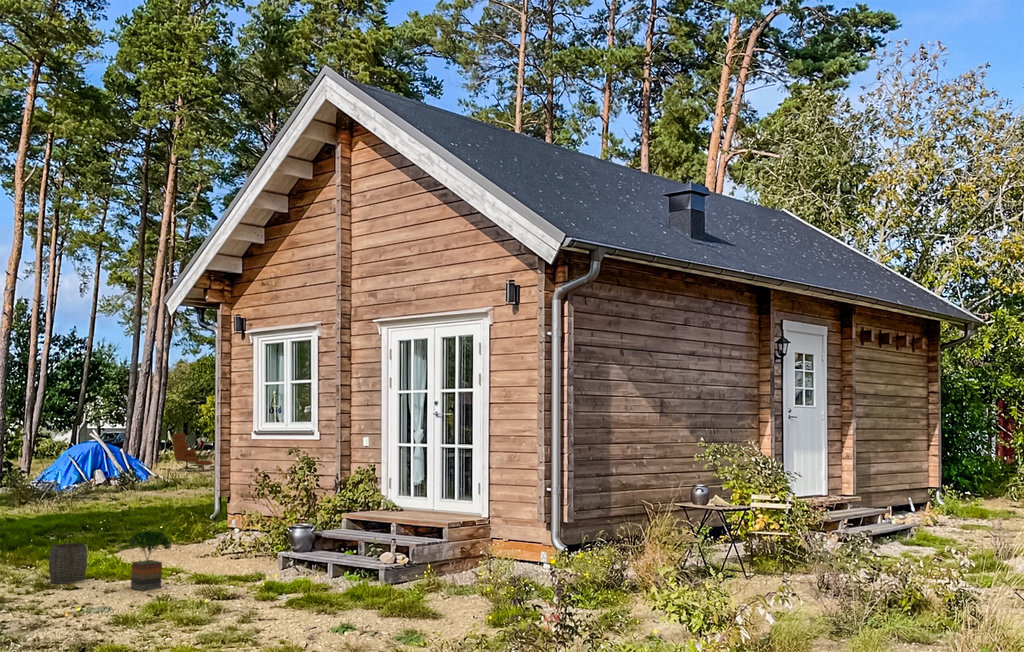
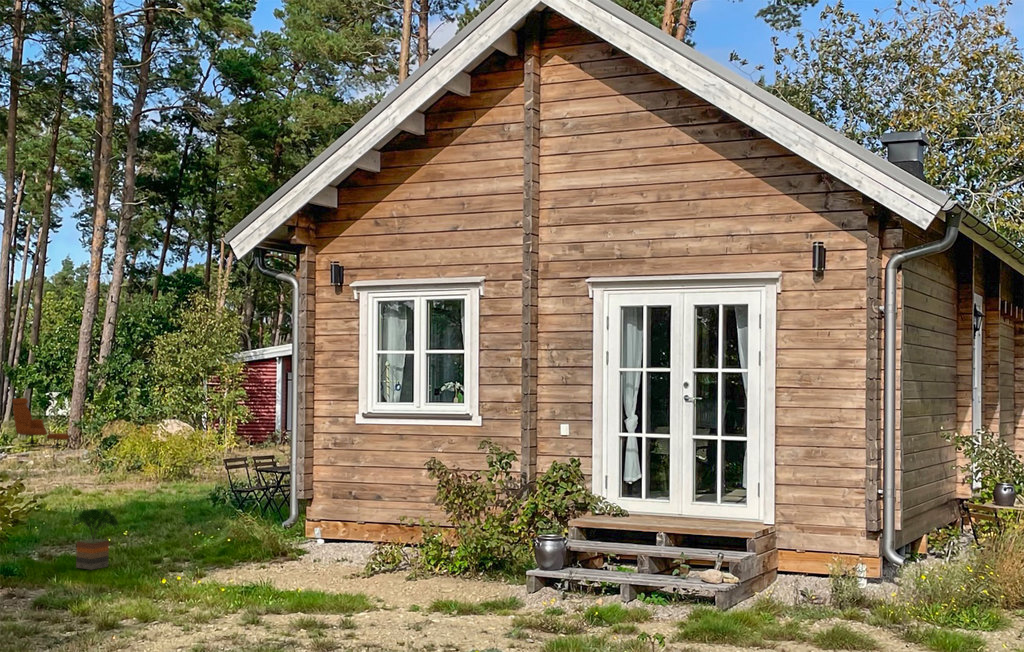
potted tree: present [129,531,171,591] -> present [73,509,119,570]
woven basket: present [49,543,88,584] -> none [247,570,295,626]

